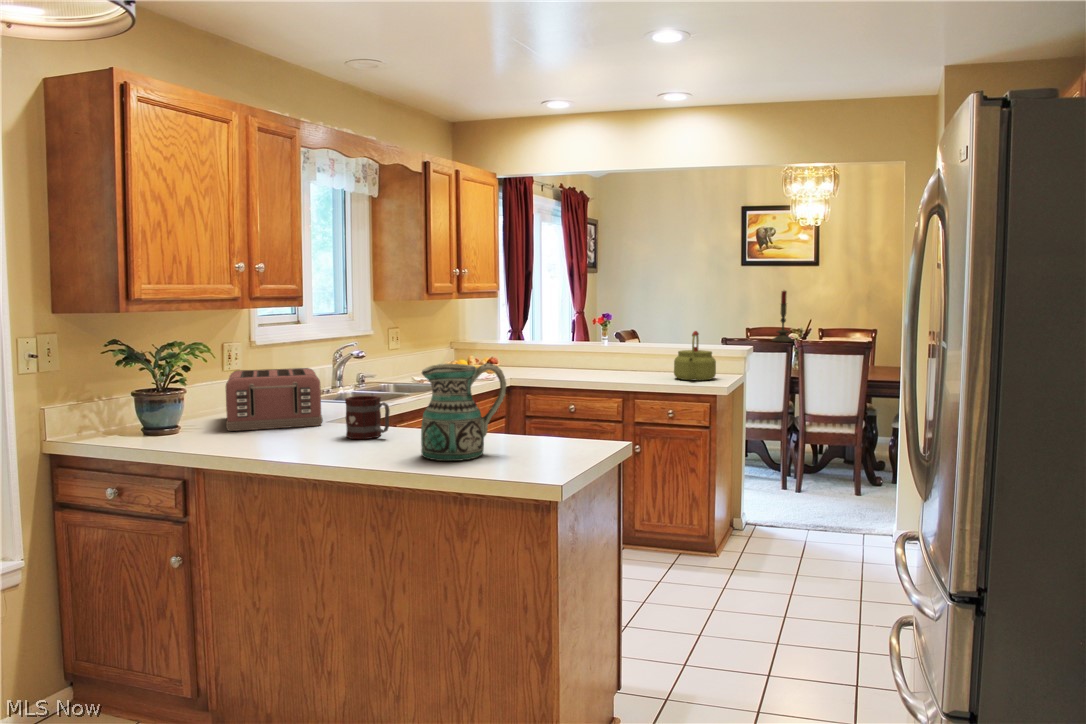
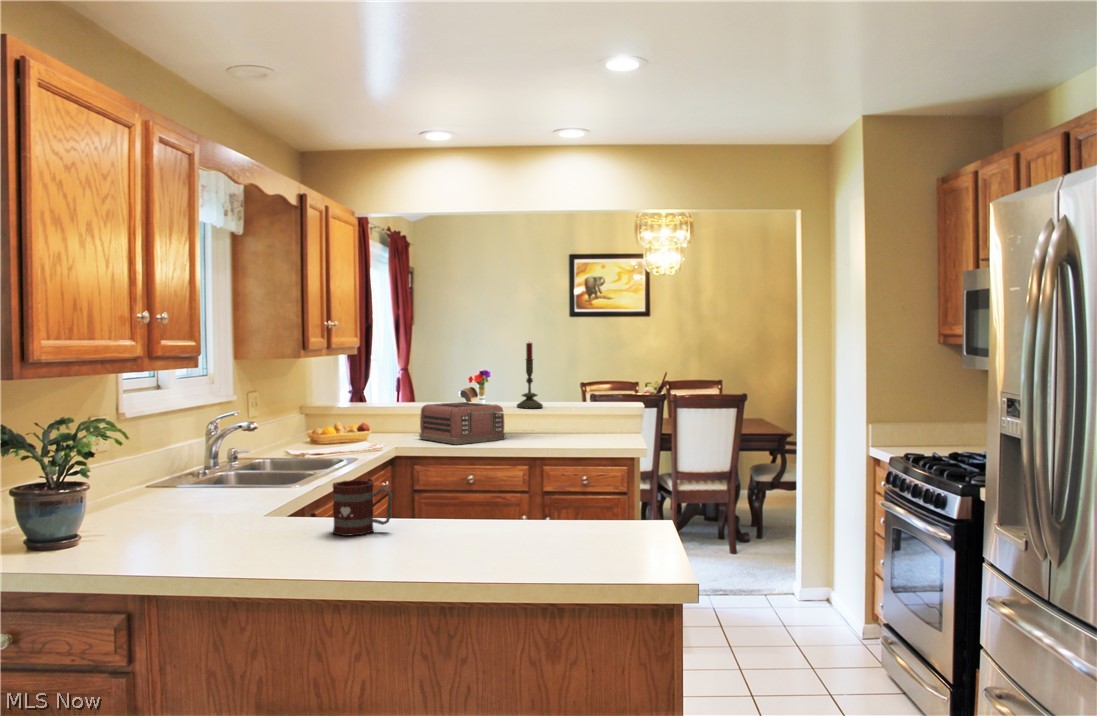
candle: present [772,291,793,342] -> present [517,342,543,408]
kettle: present [674,331,716,381] -> none [575,387,618,440]
ceramic pitcher: present [421,363,506,461] -> none [467,435,558,553]
toaster: present [226,368,322,431] -> present [419,402,505,445]

